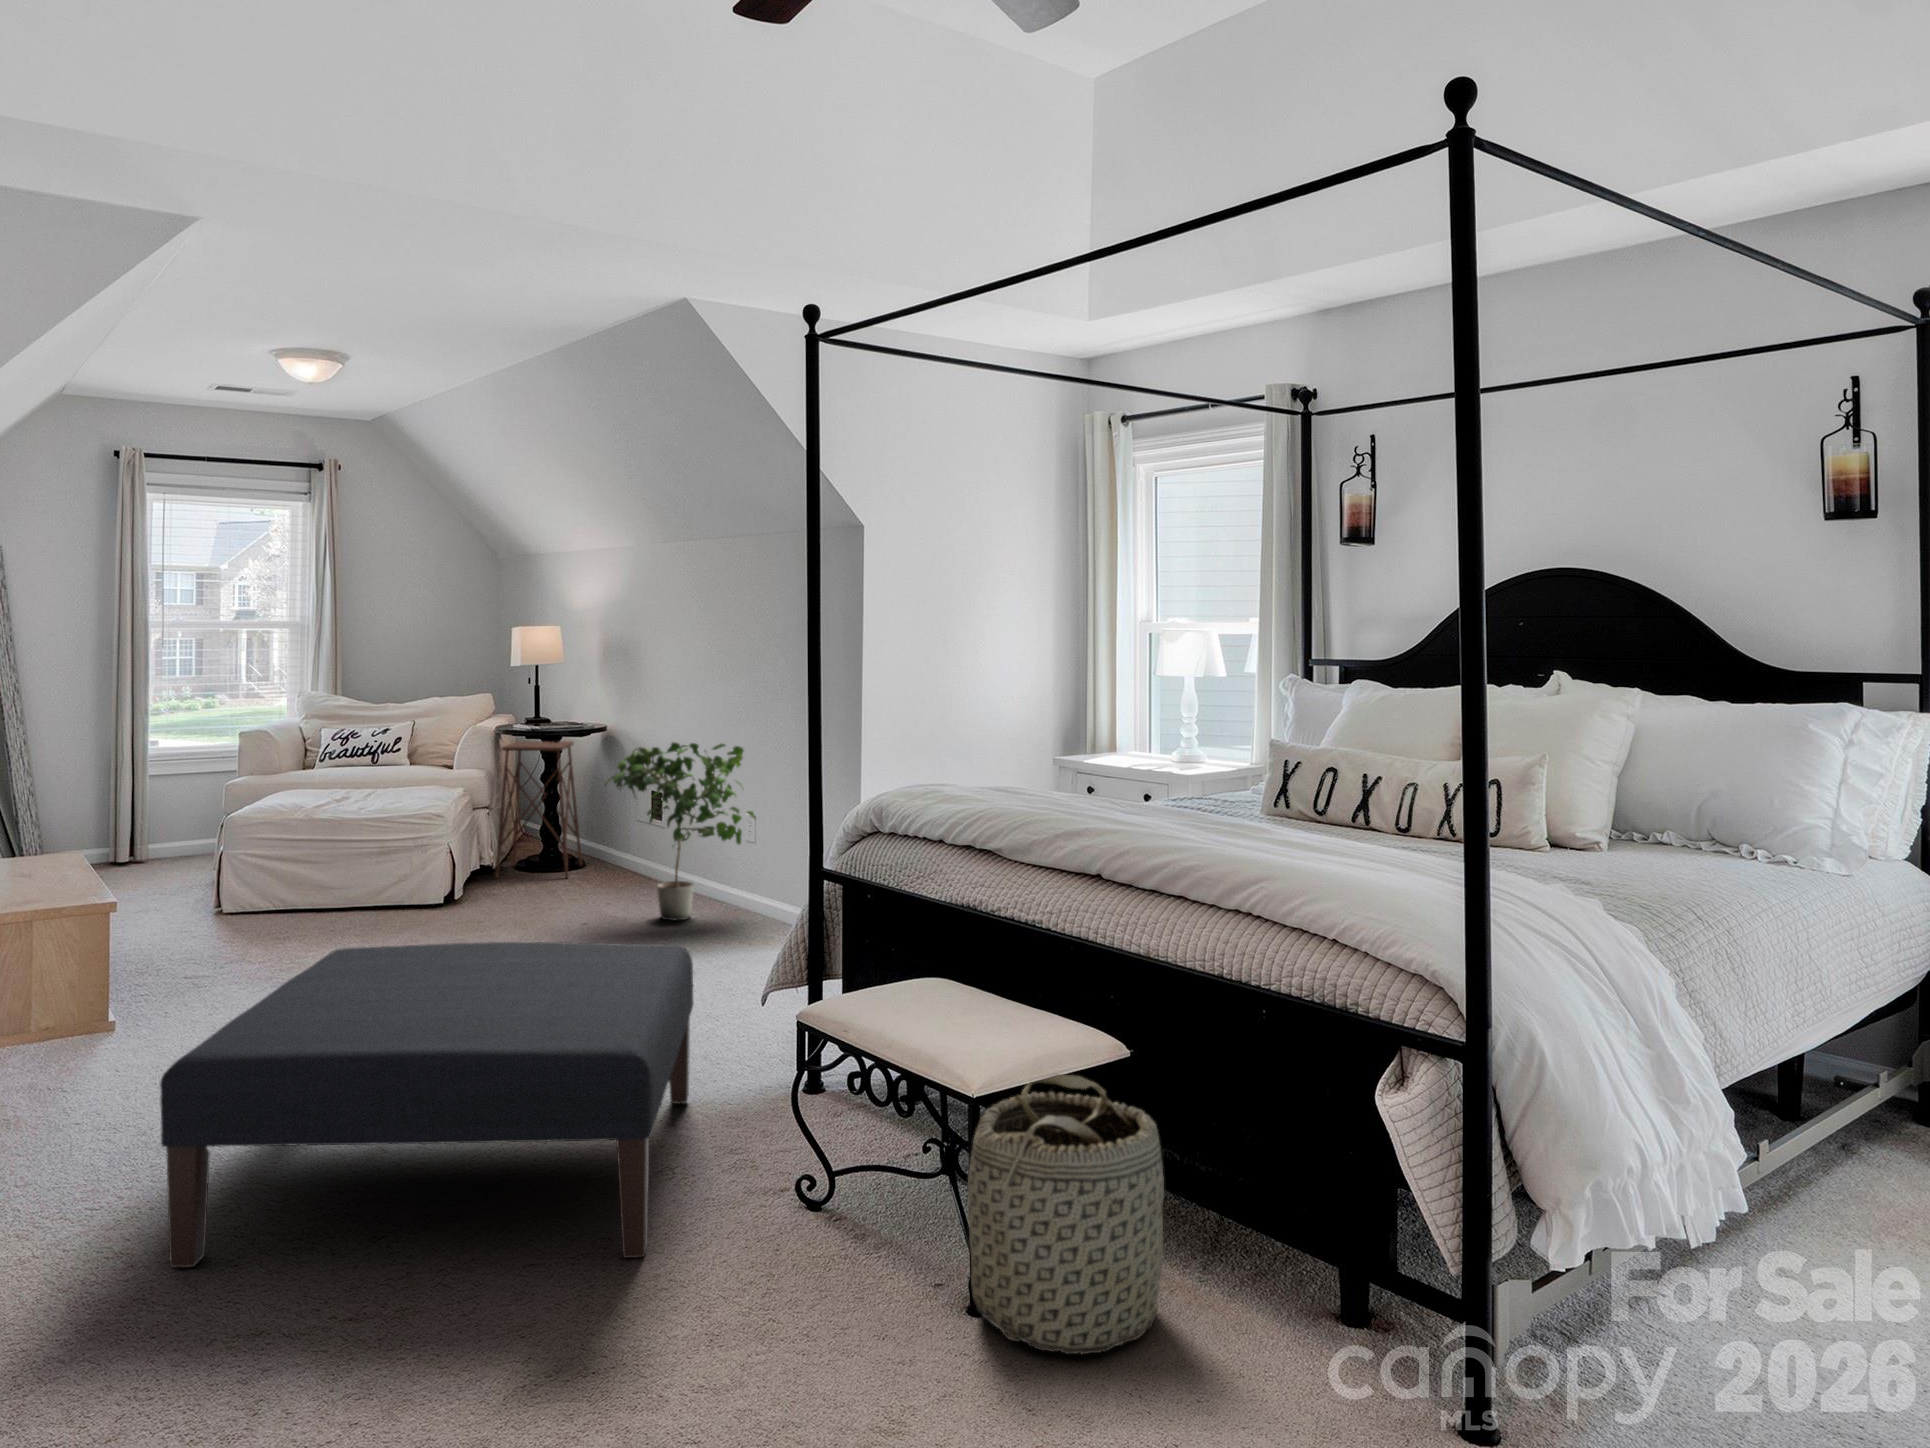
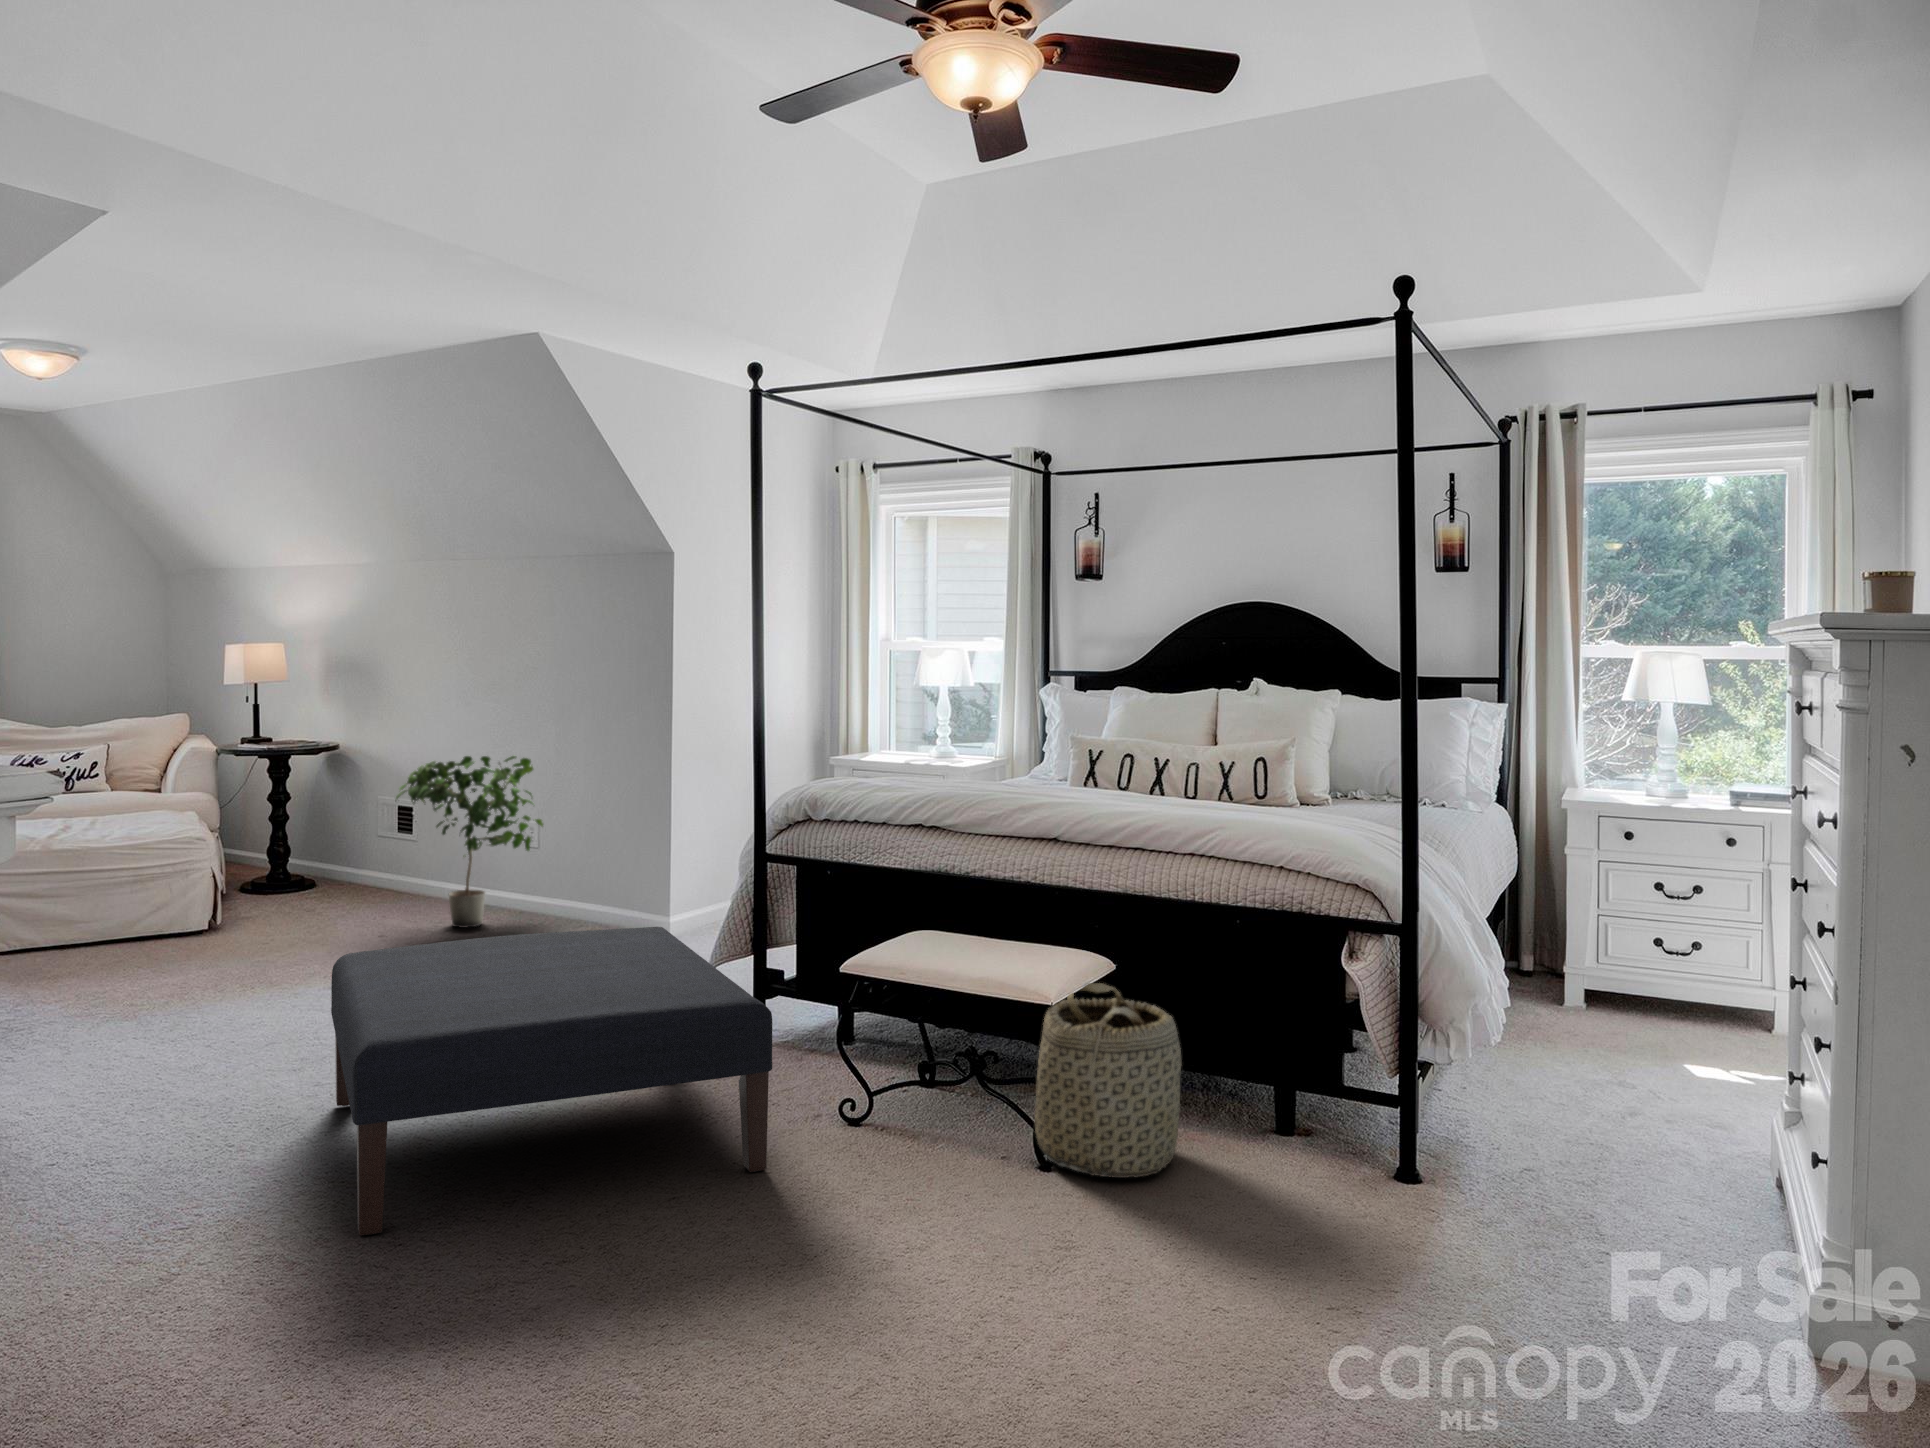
side table: present [495,741,582,878] -> none [226,760,308,904]

